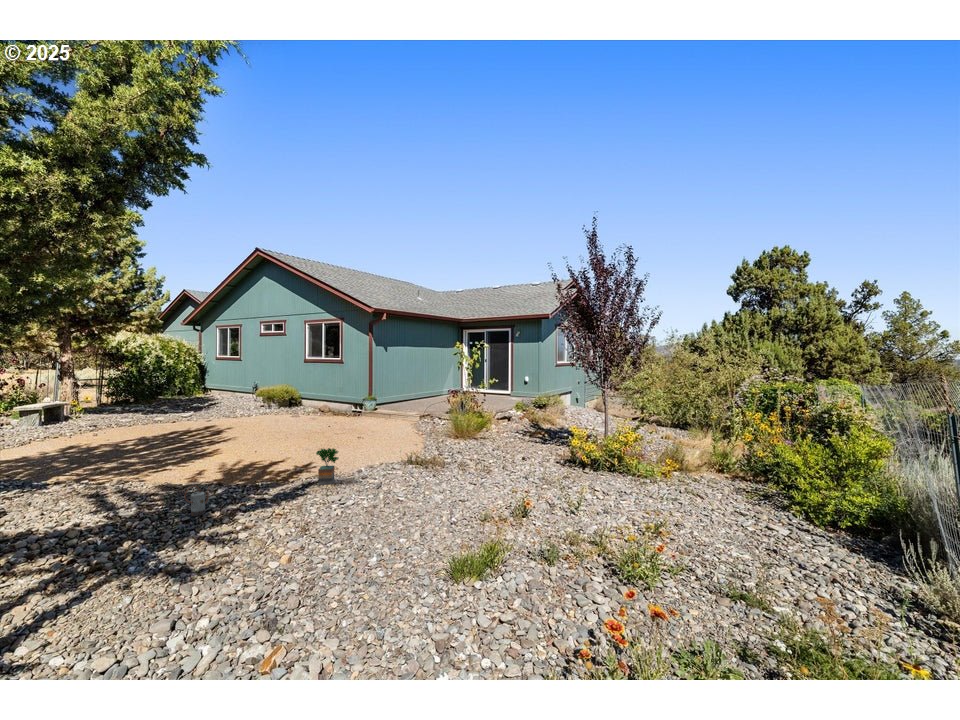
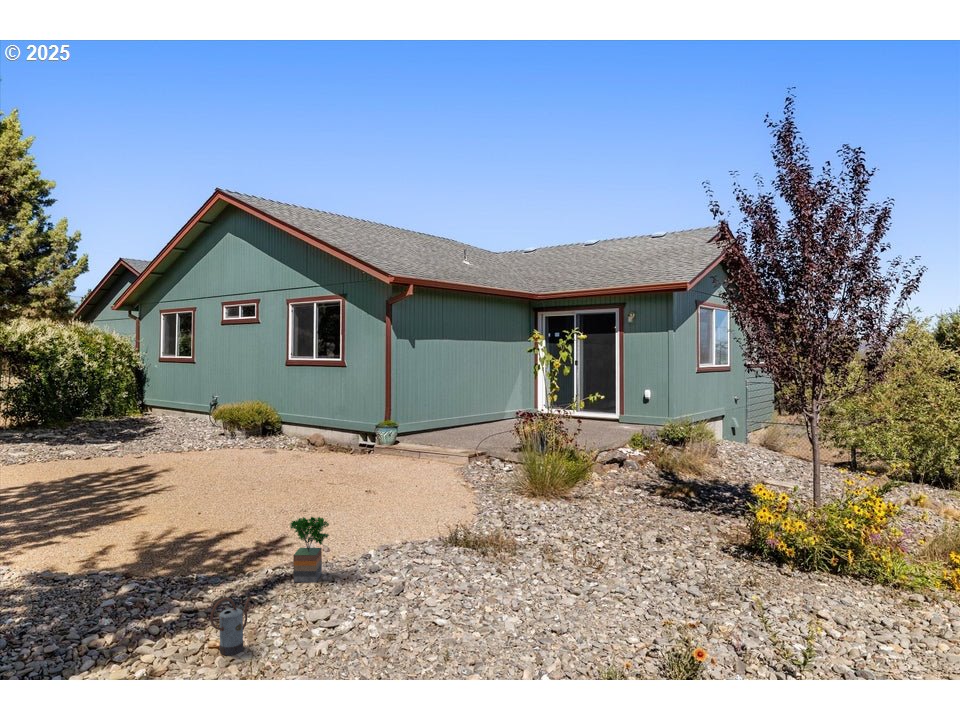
watering can: present [184,486,210,516] -> present [210,597,251,655]

